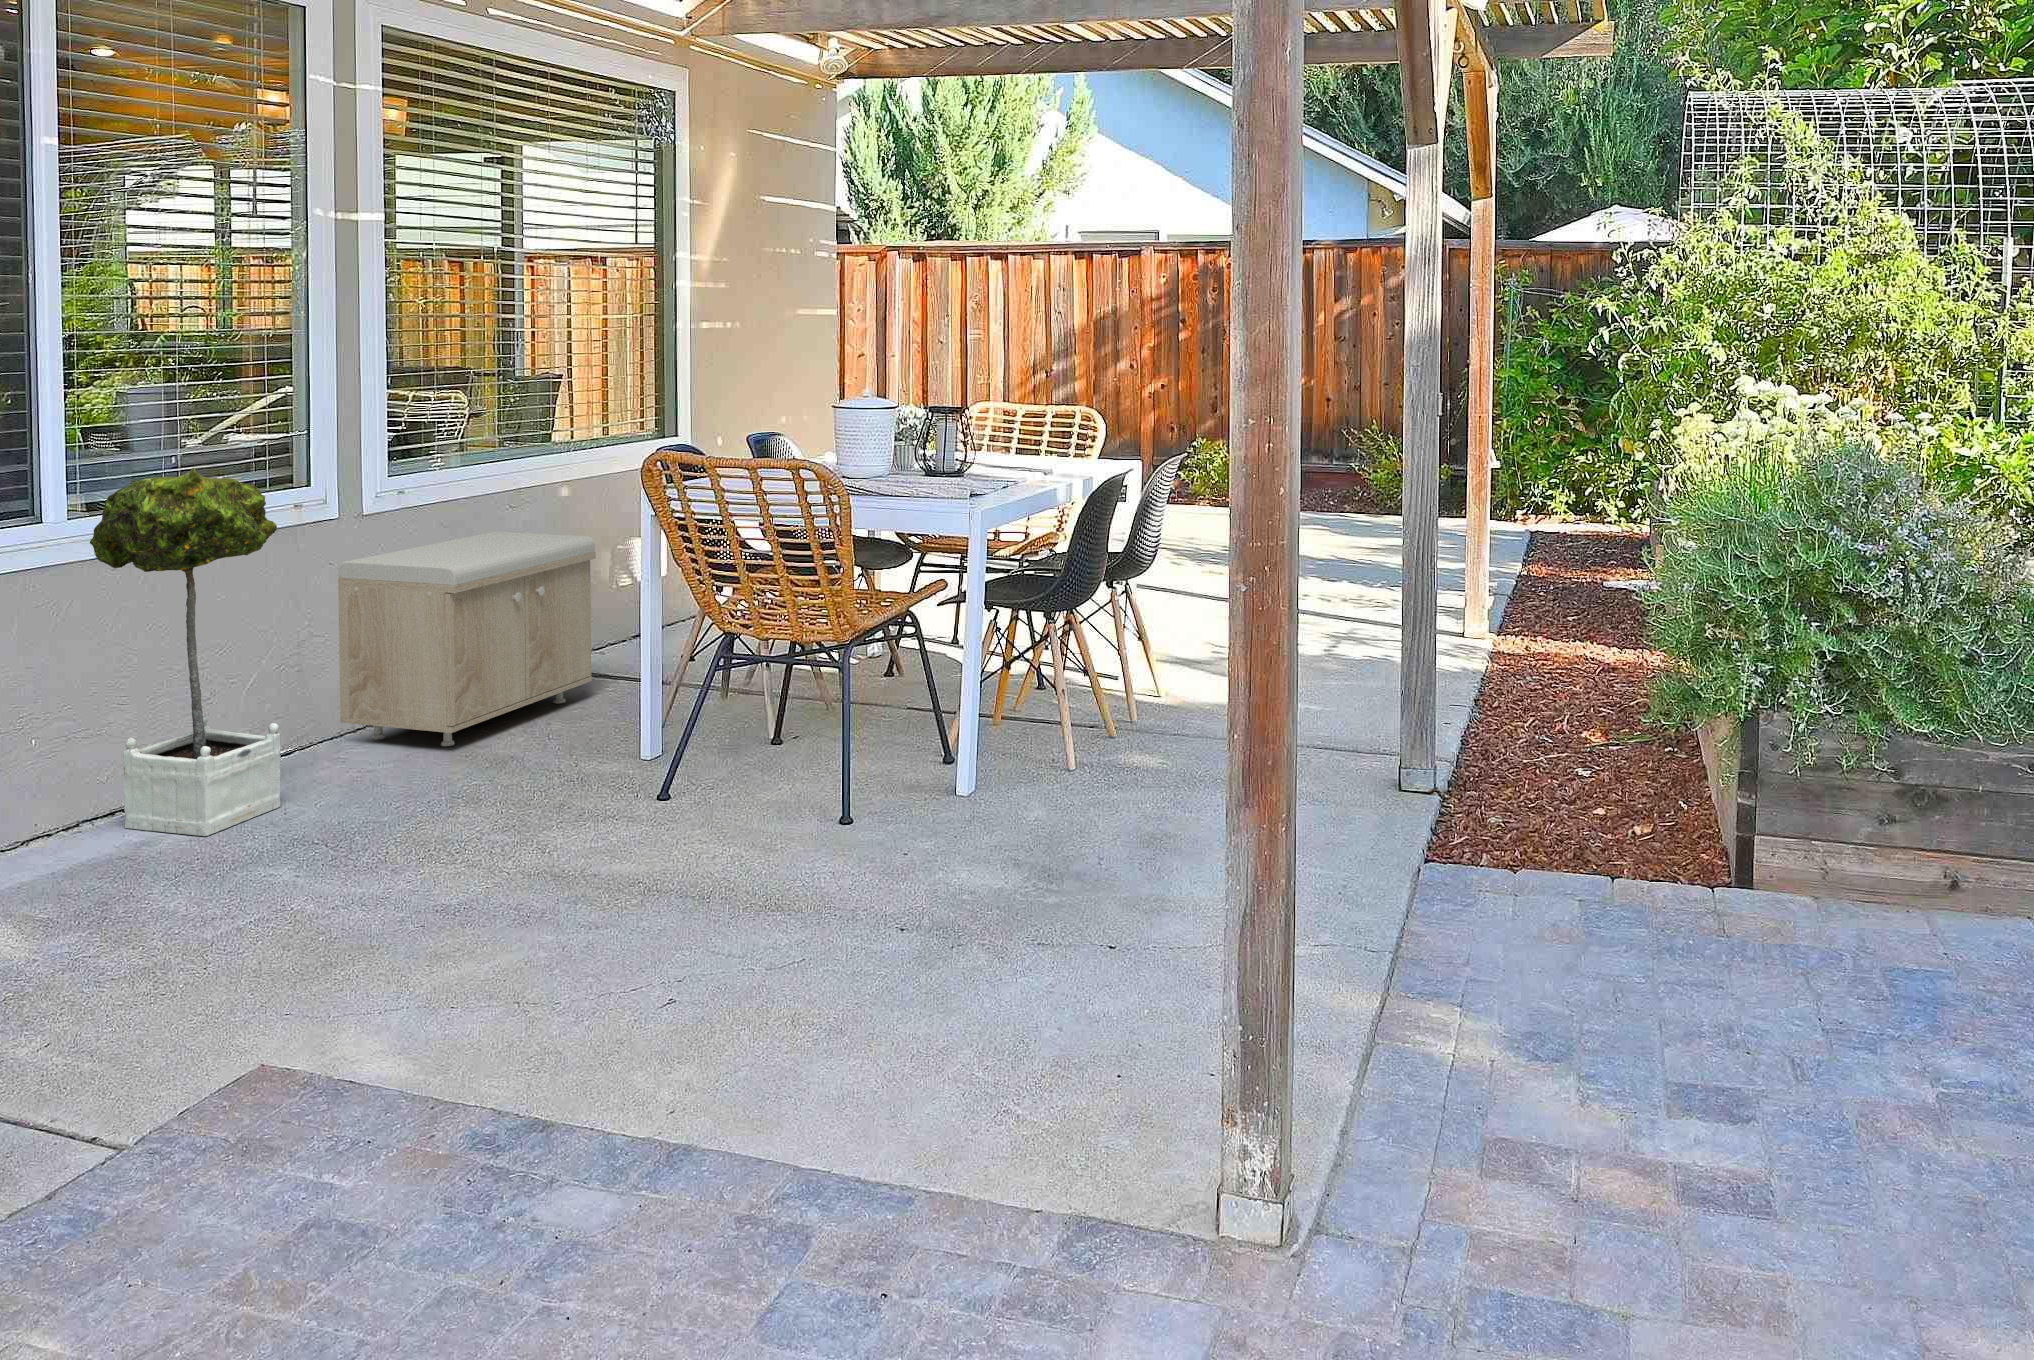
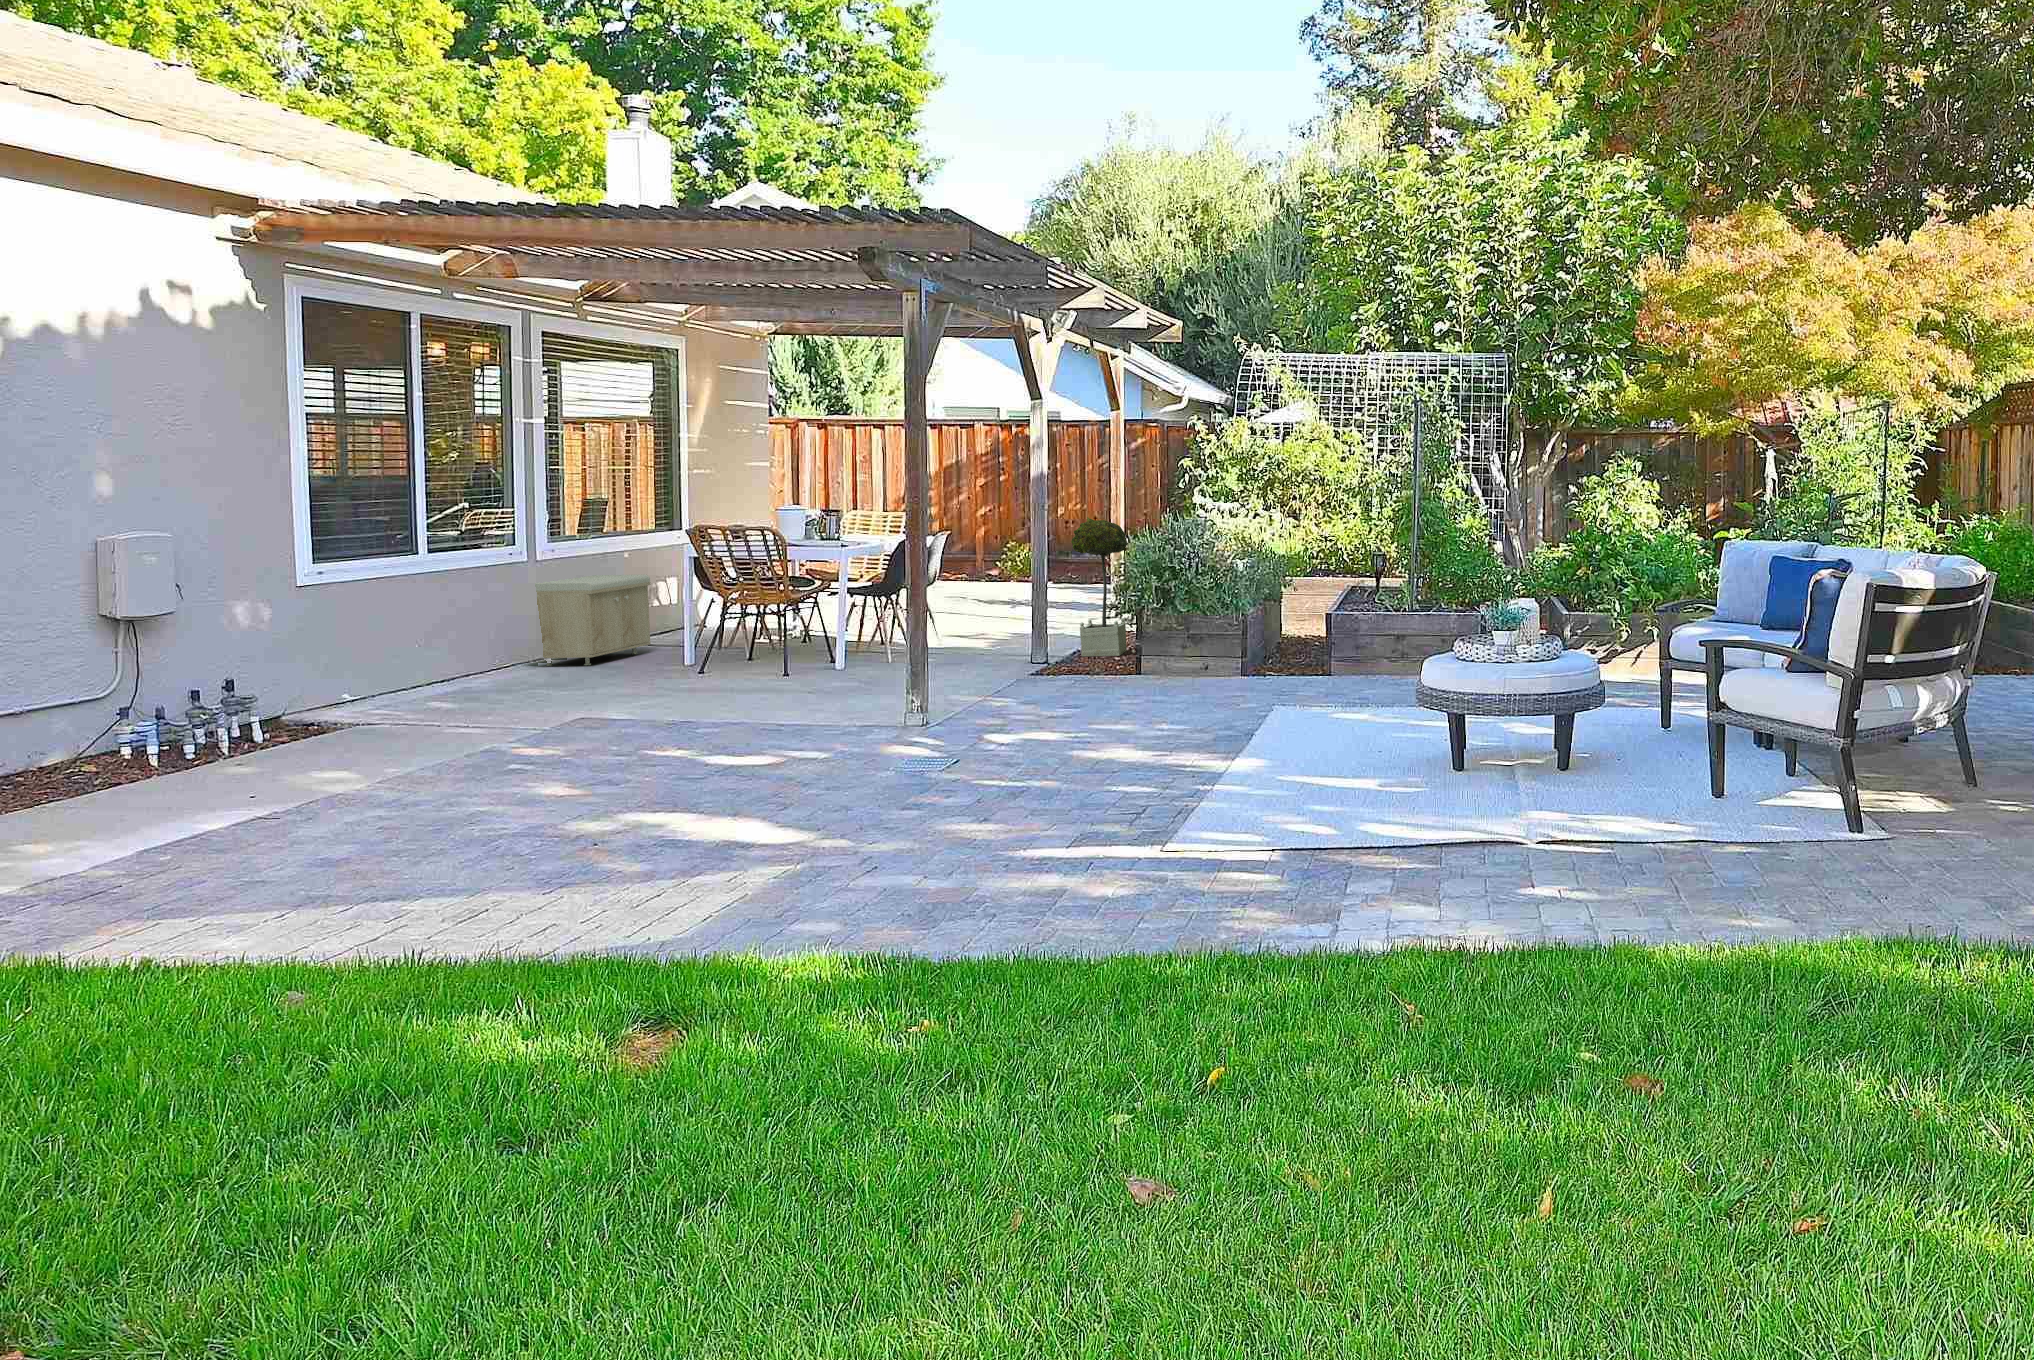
potted tree: present [90,468,281,836] -> present [1071,517,1128,656]

